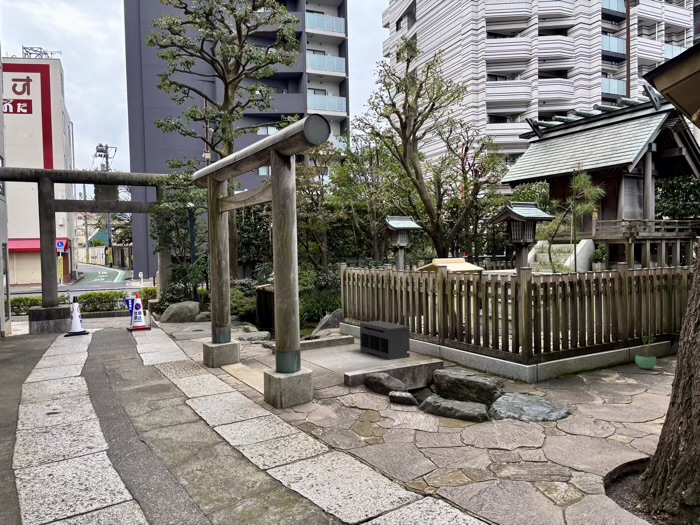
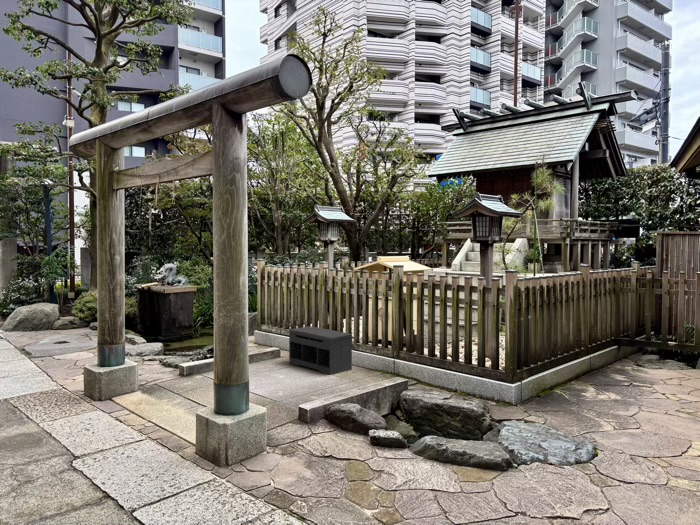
potted plant: present [635,333,656,369] -> none [591,336,612,374]

